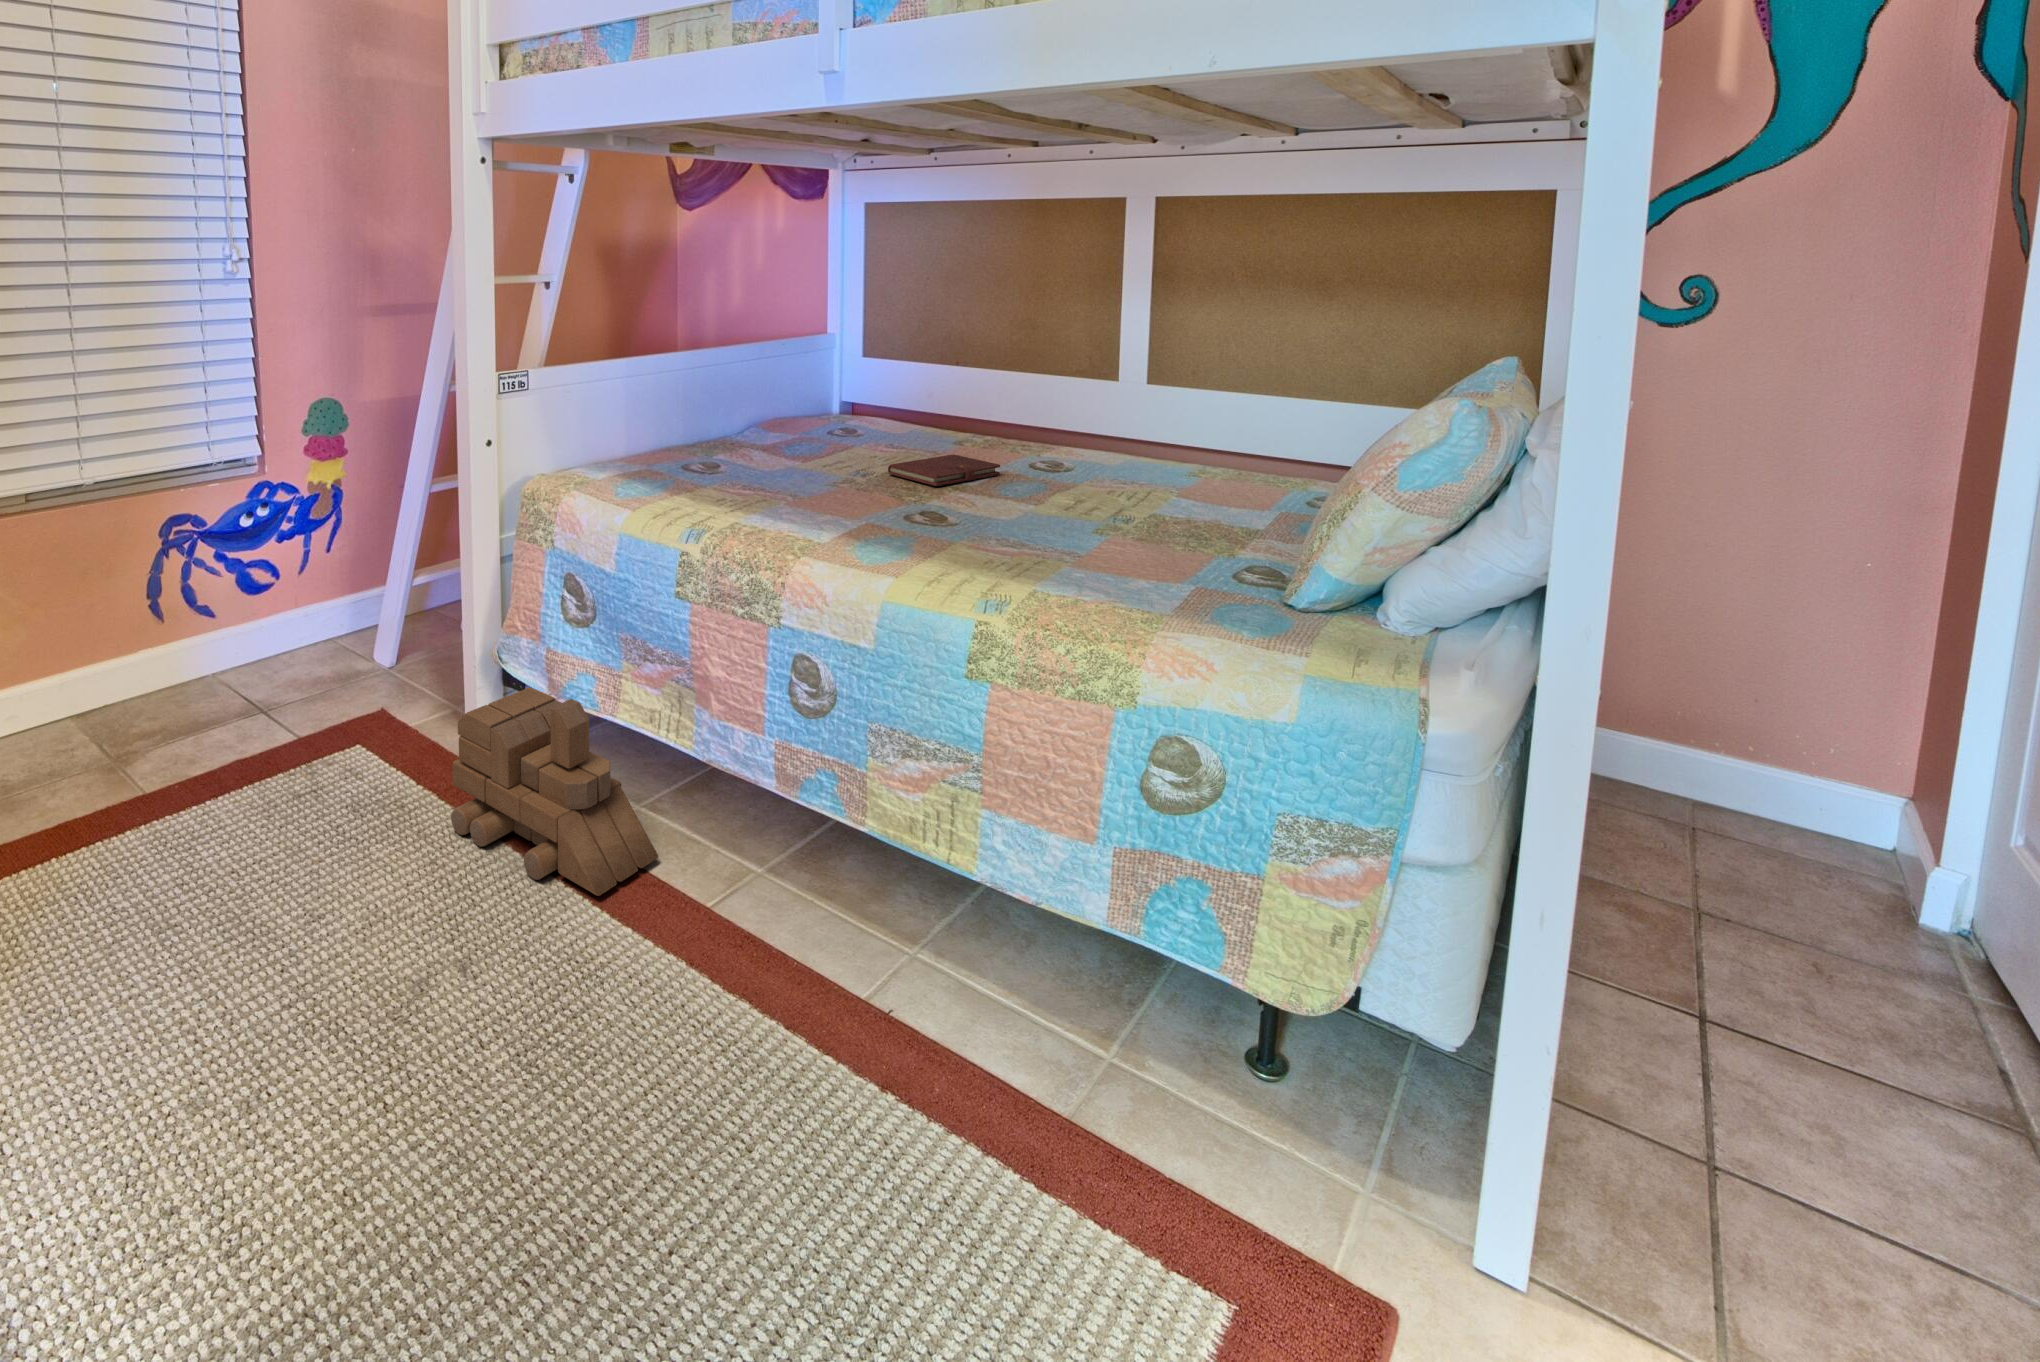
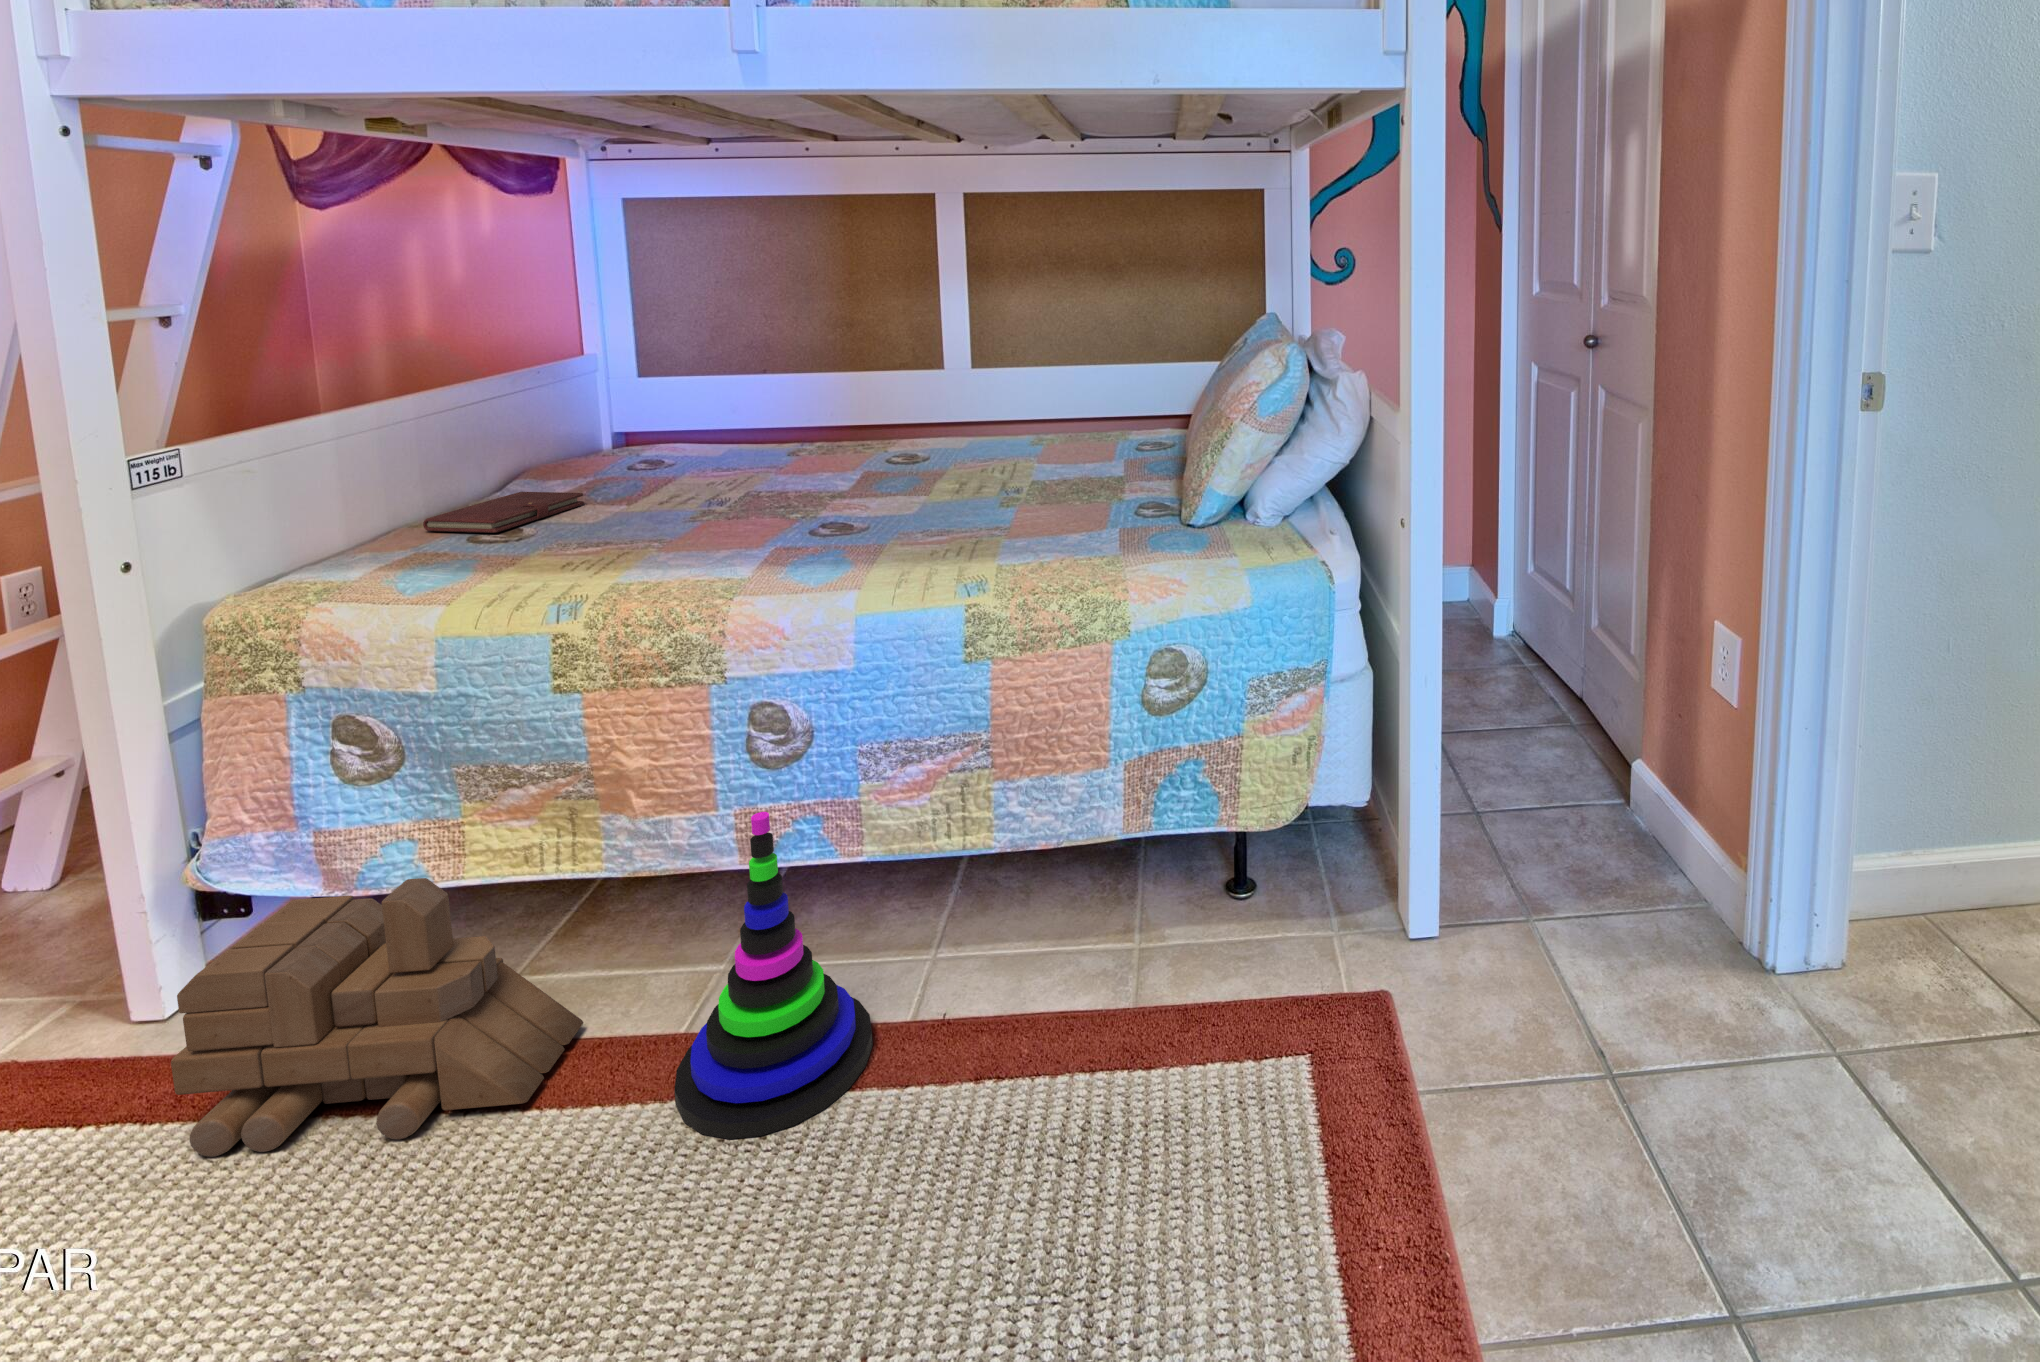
notebook: present [888,454,1000,486] -> present [423,492,584,533]
stacking toy: none [672,744,831,1027] -> present [674,812,873,1139]

